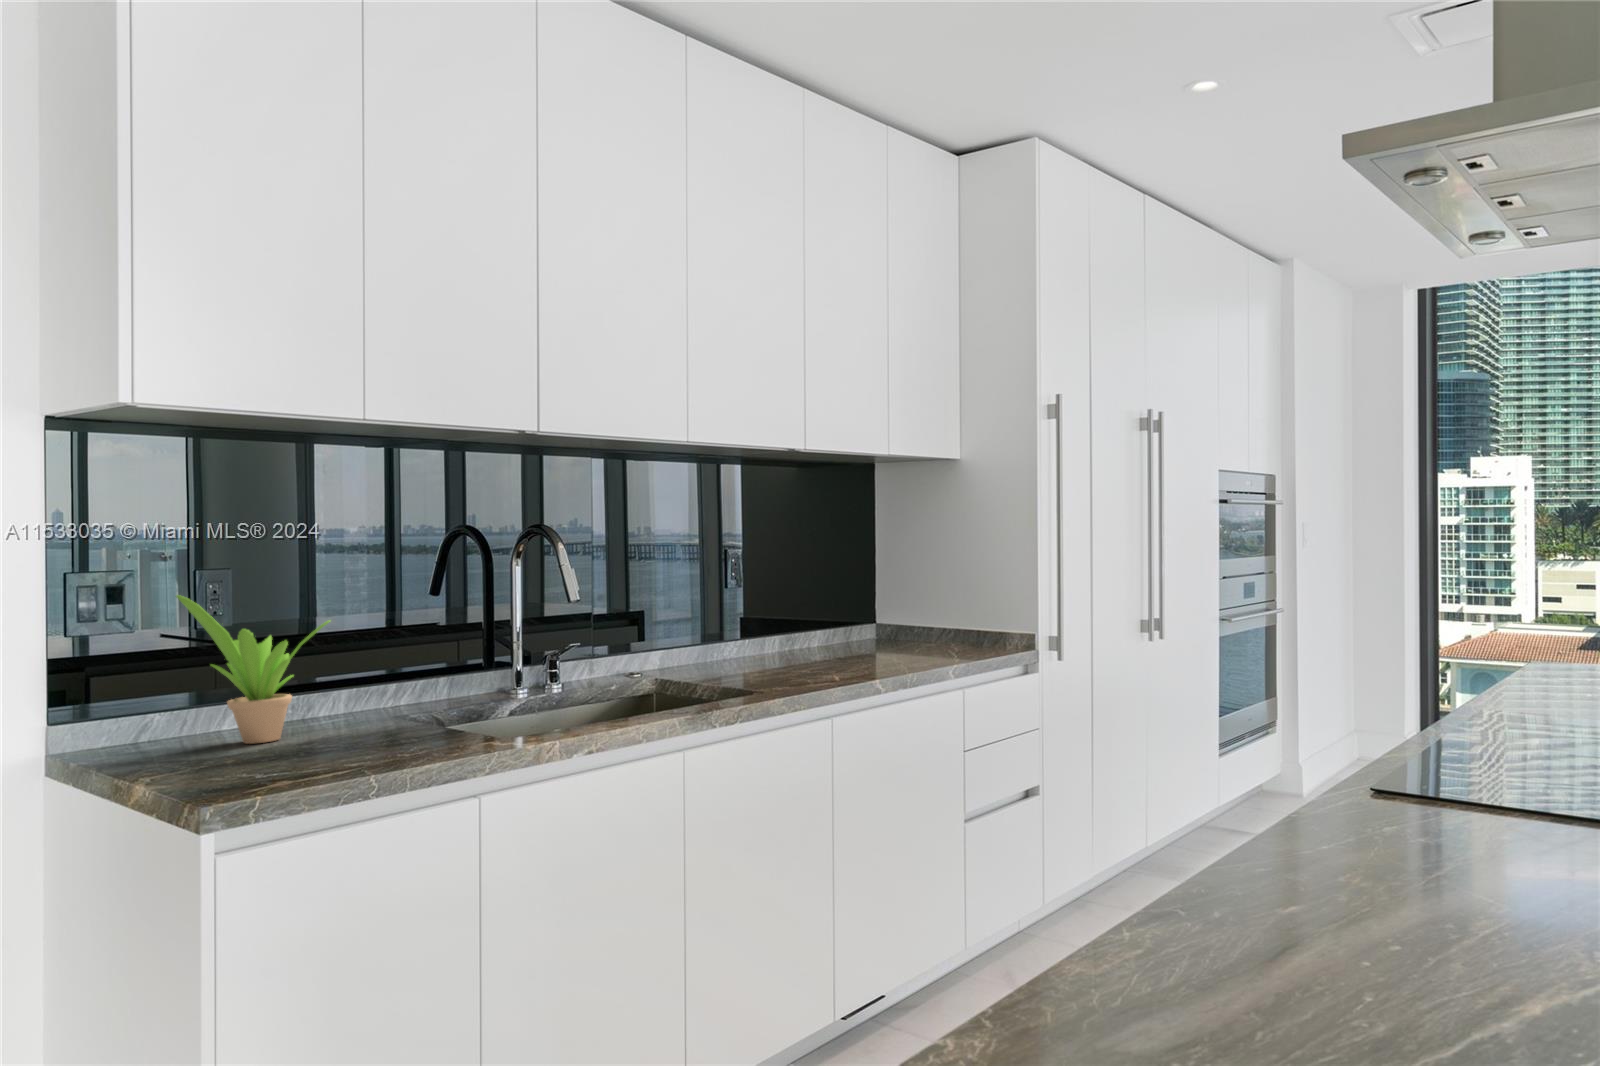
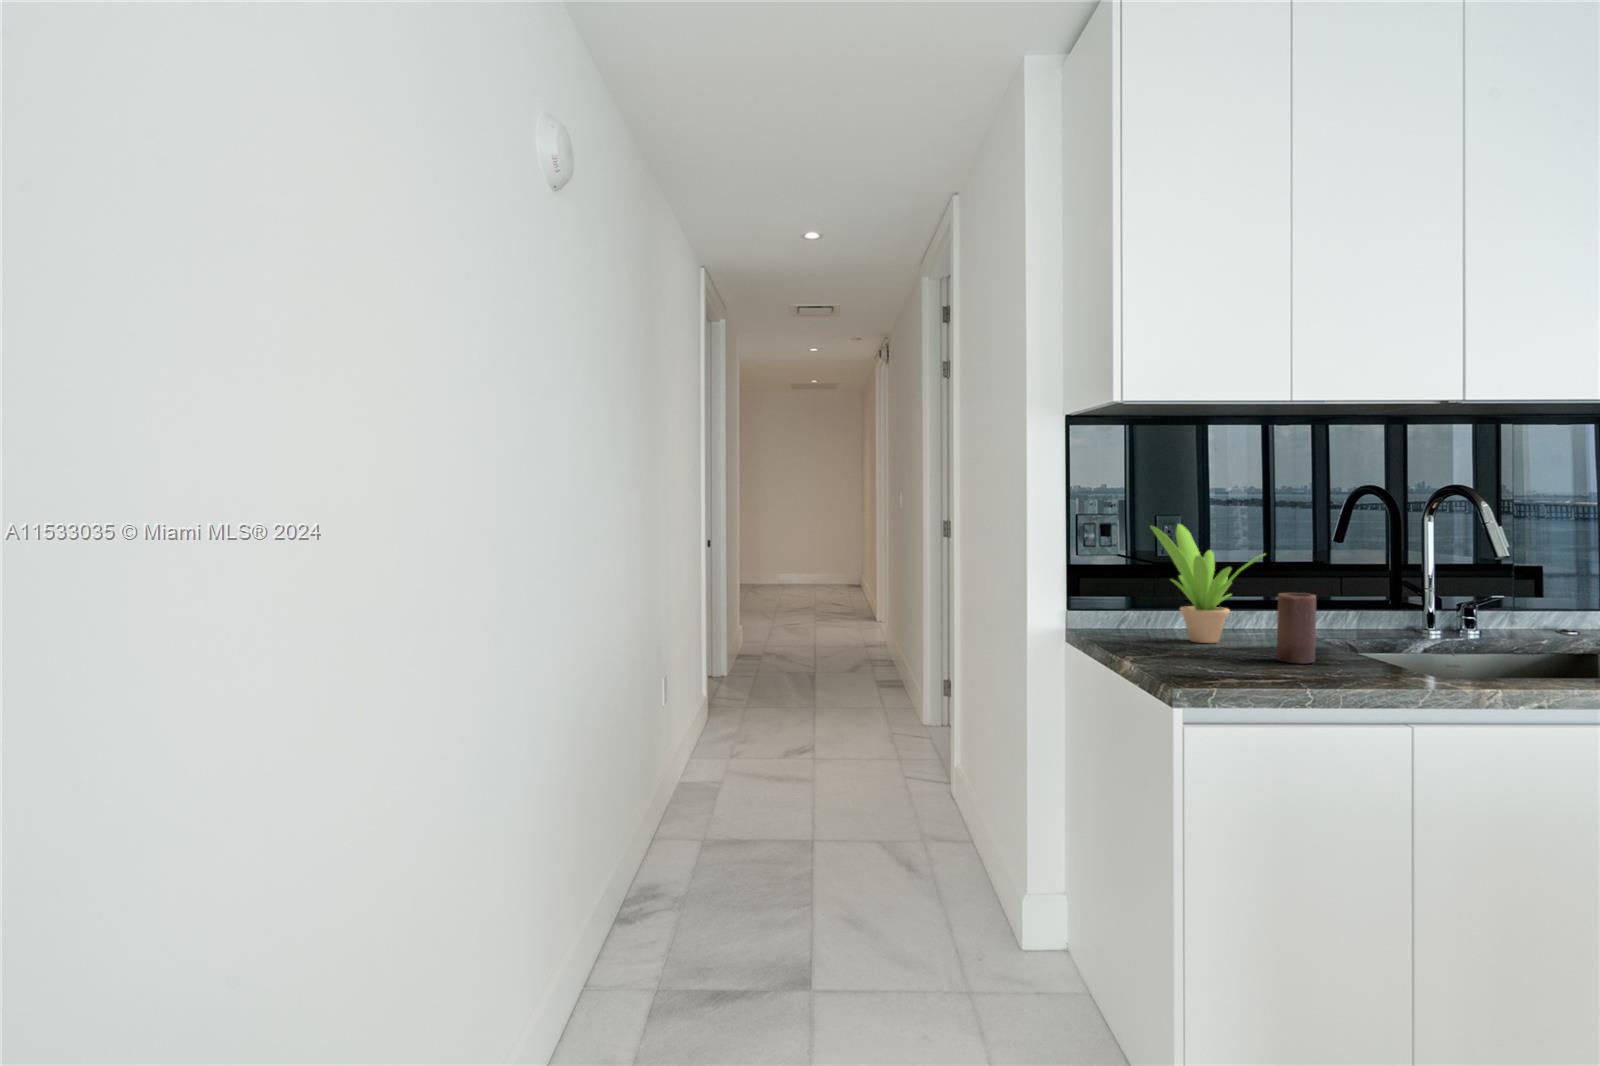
candle: none [341,663,387,750] -> present [1277,593,1316,663]

